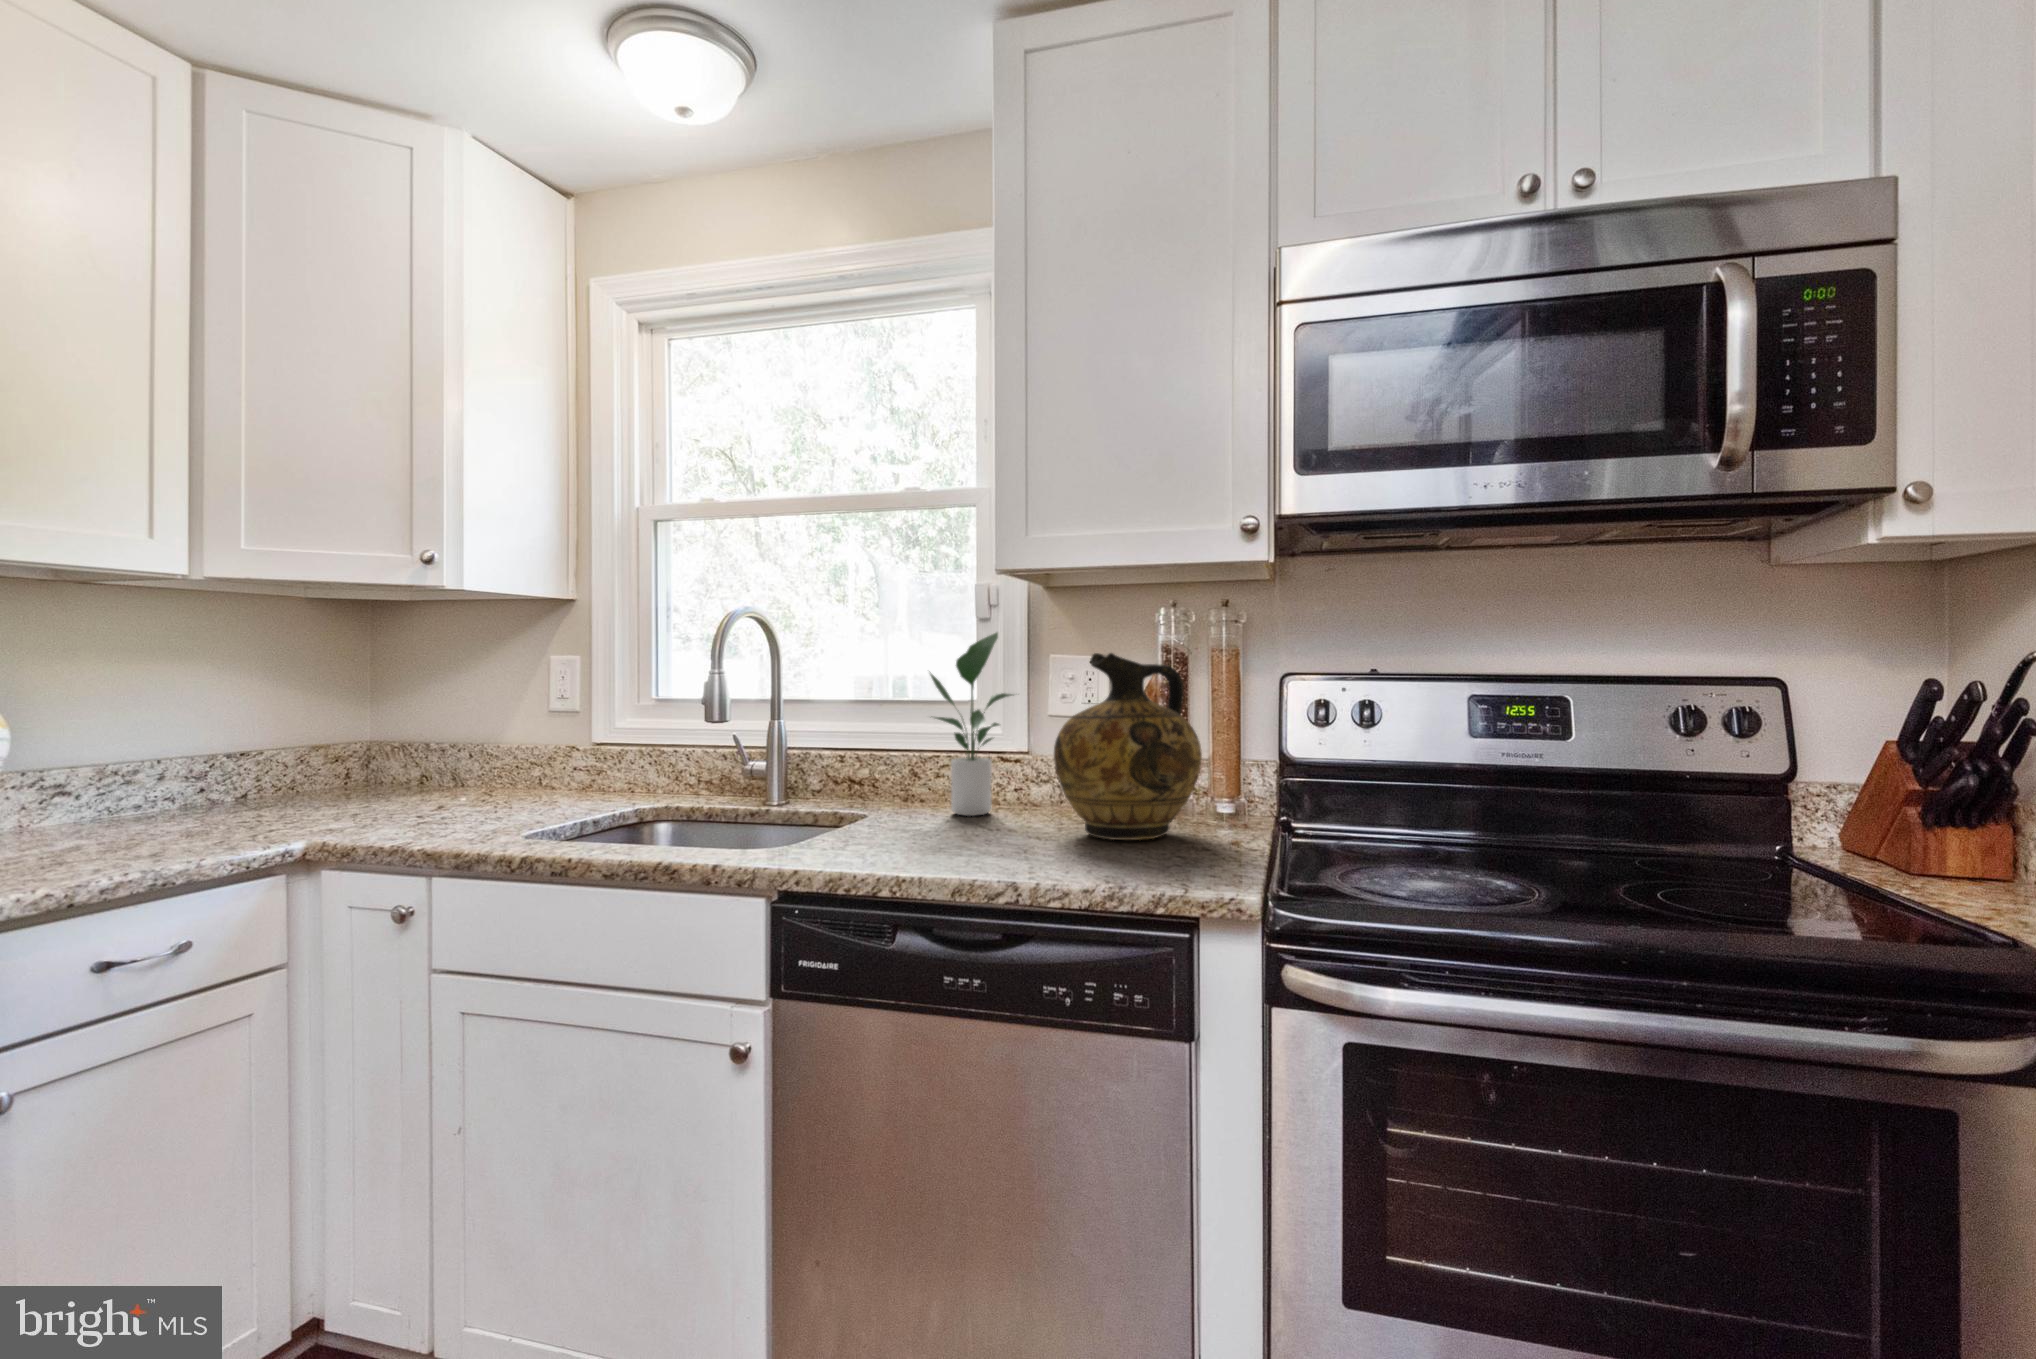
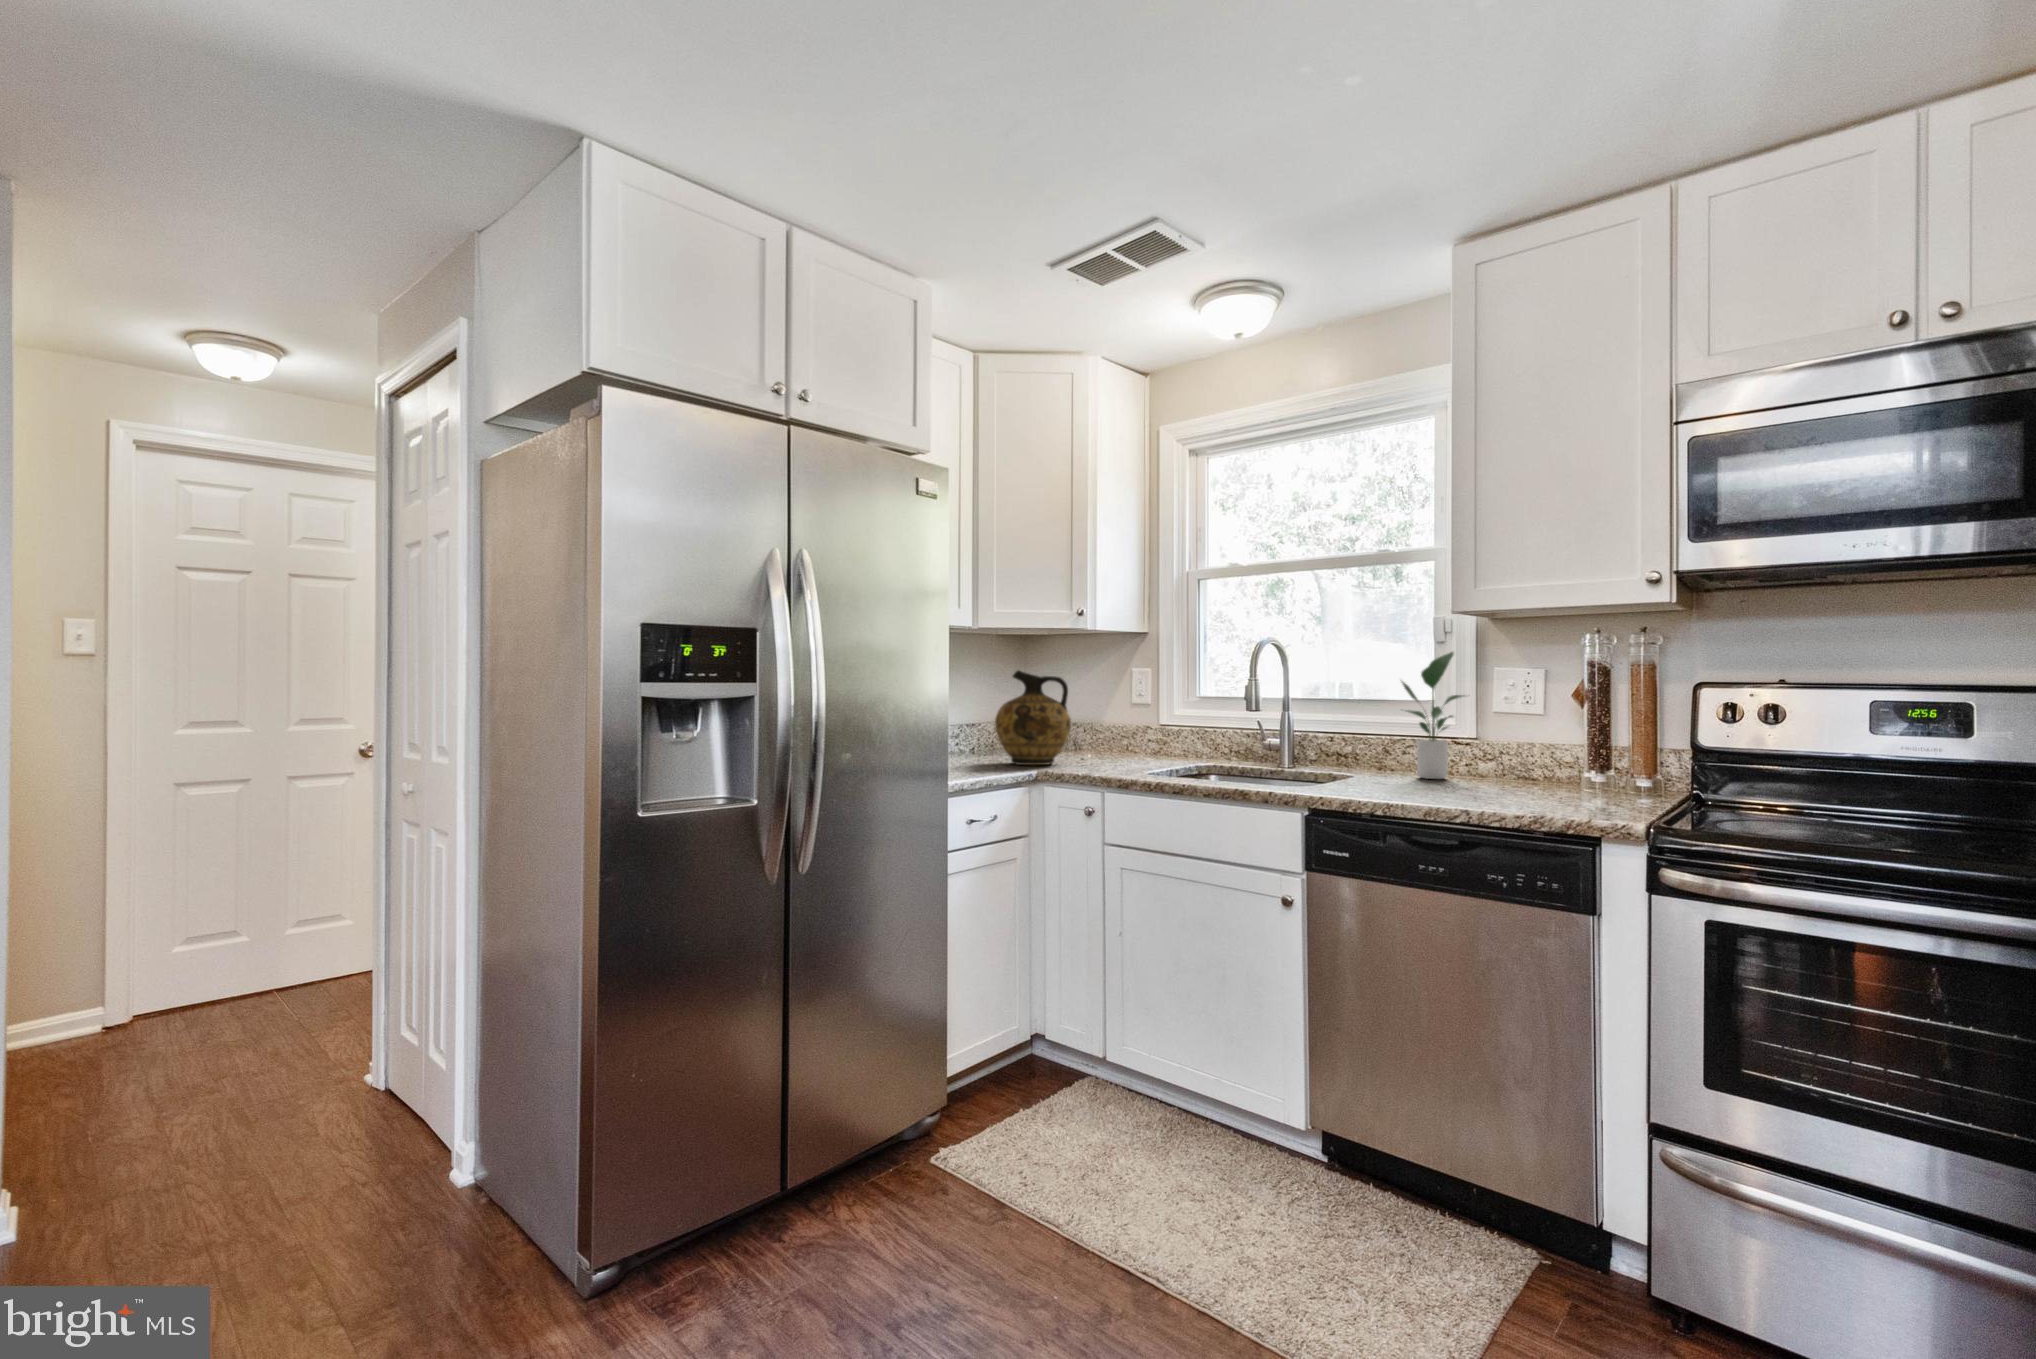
ceramic jug: present [1054,653,1202,840] -> present [995,670,1071,765]

